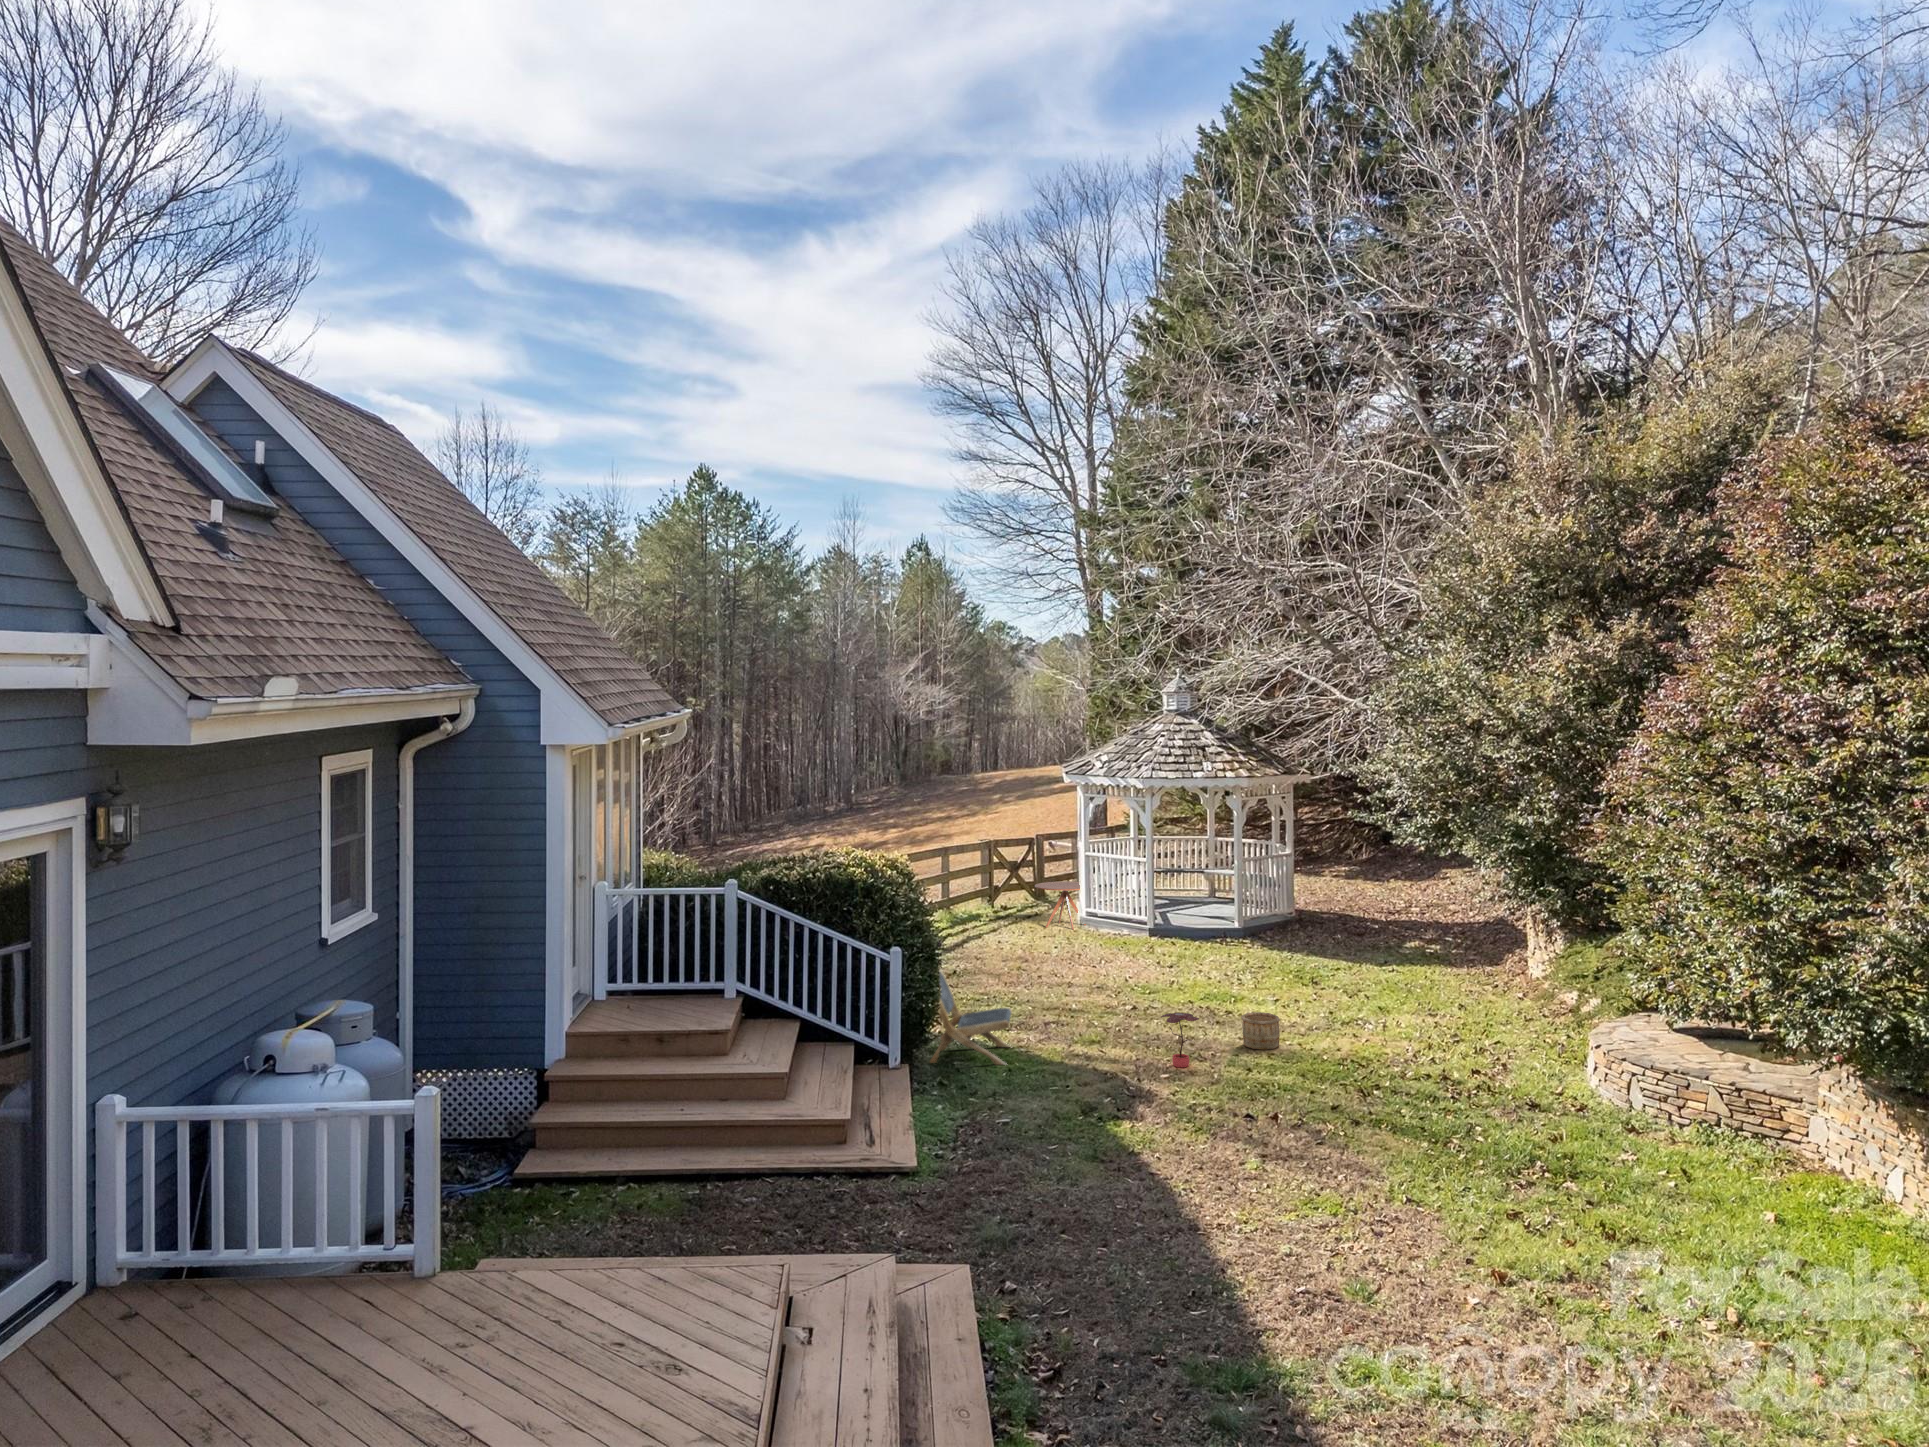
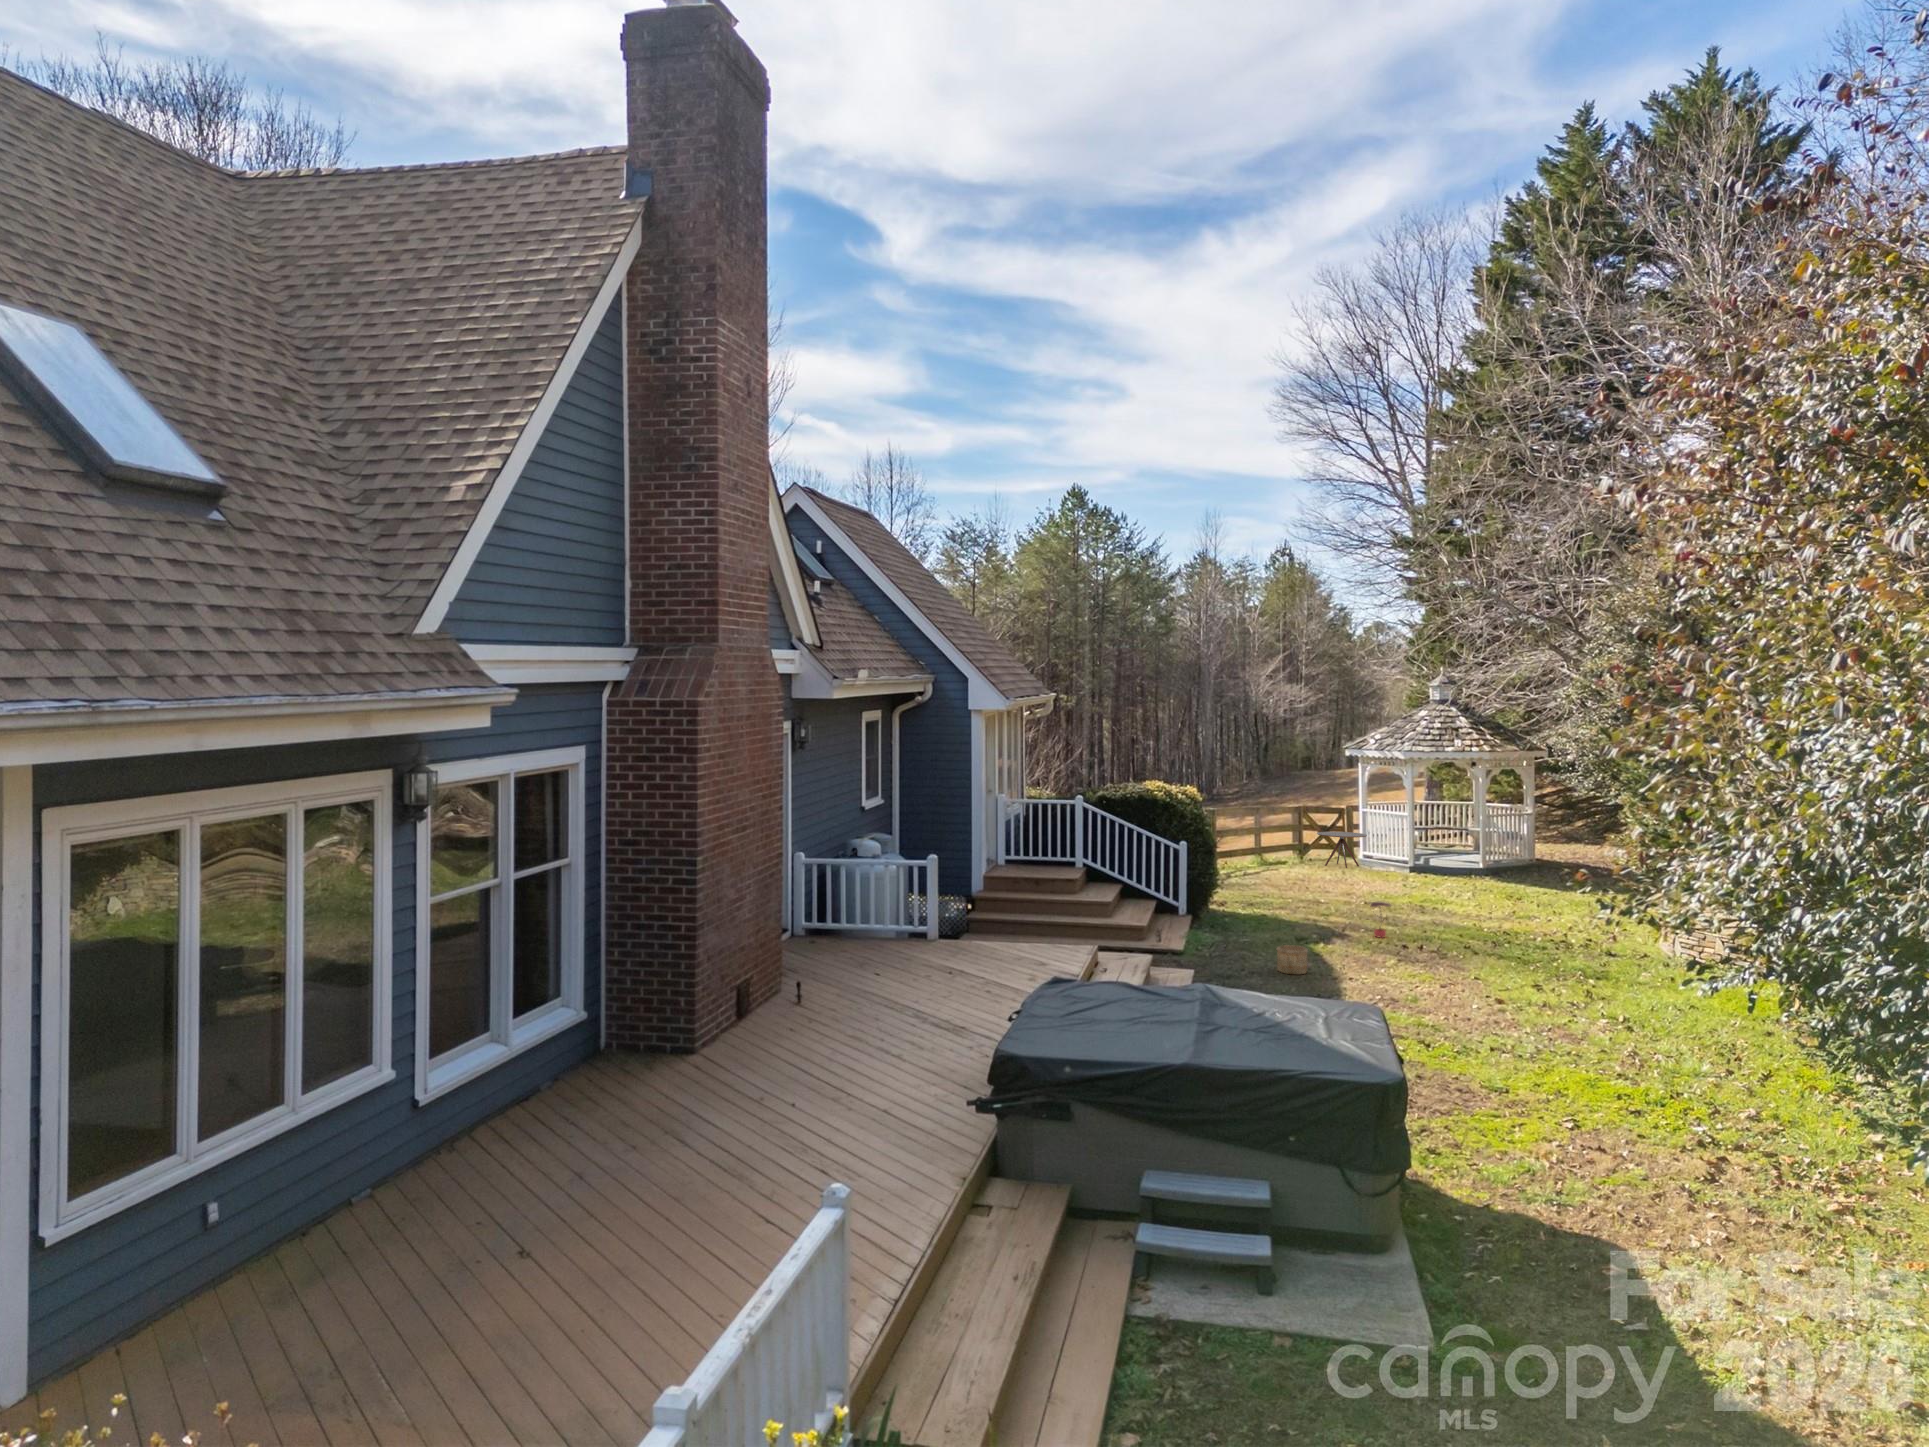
lounge chair: present [930,969,1012,1065] -> none [1206,865,1267,928]
wooden bucket: present [1241,1012,1280,1050] -> present [1277,945,1308,974]

